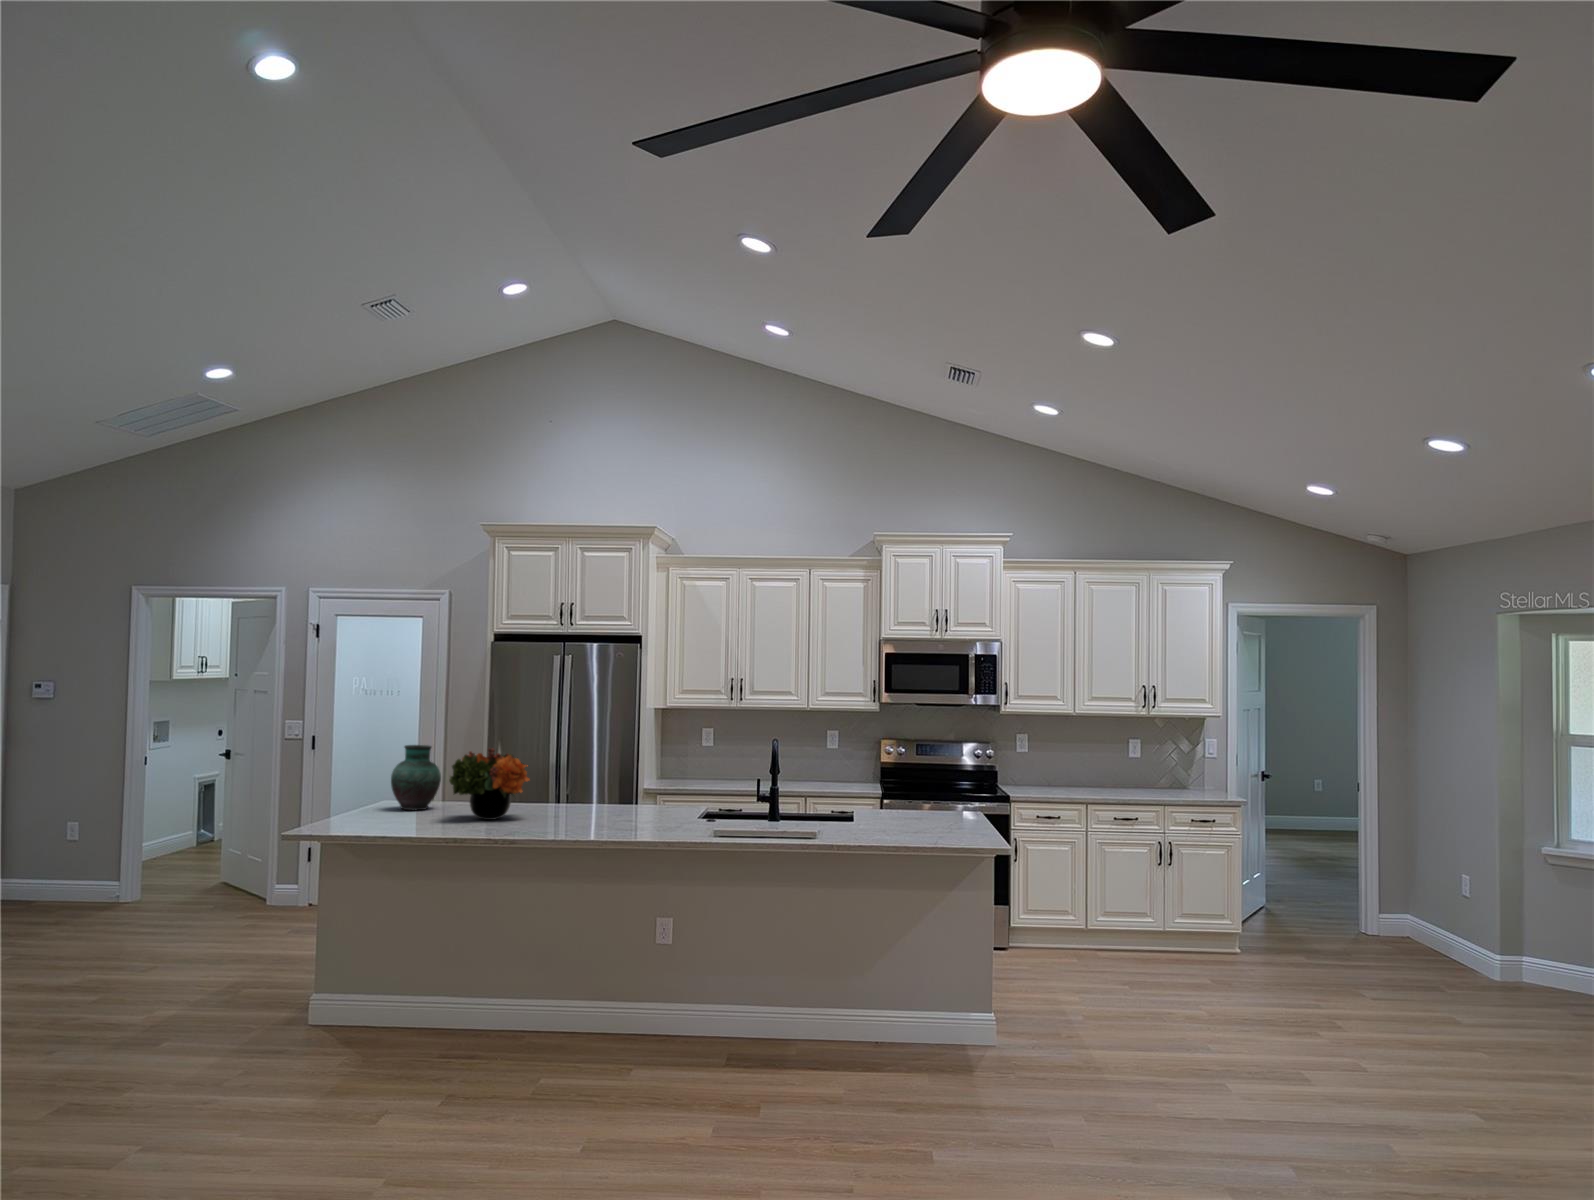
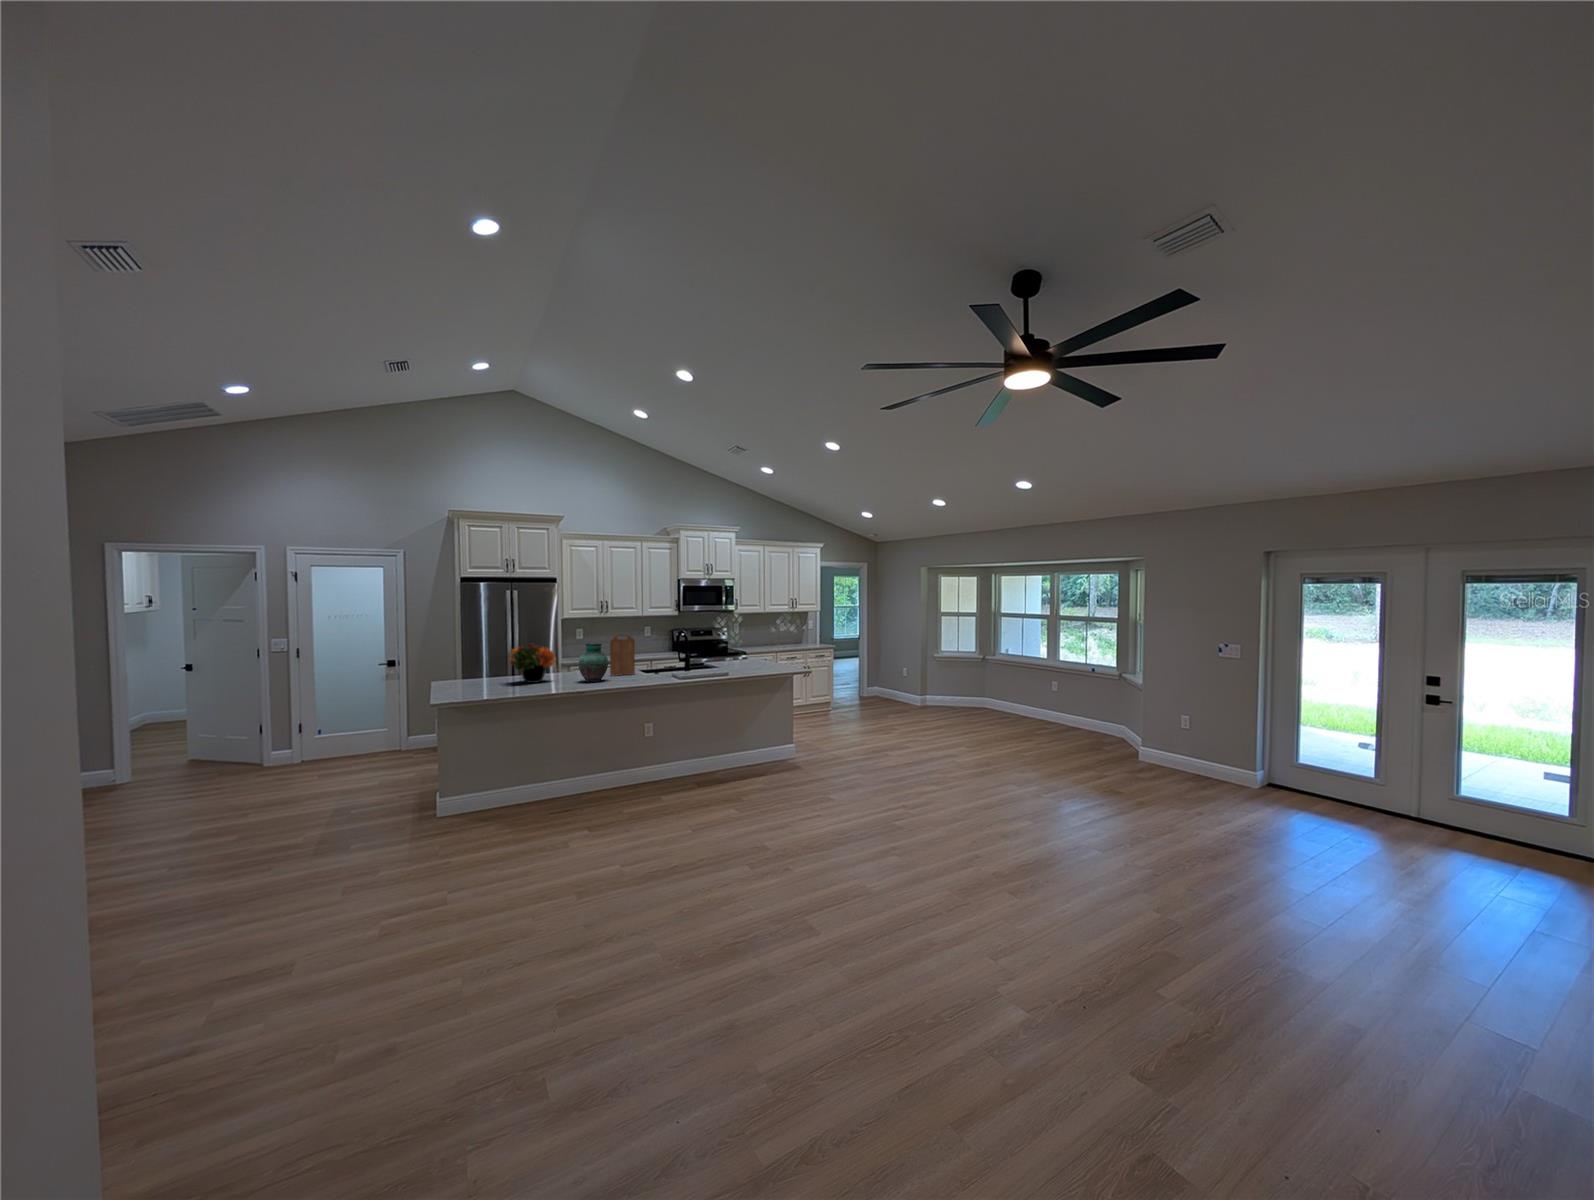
cutting board: none [623,741,670,823] -> present [610,634,635,676]
vase: present [391,745,441,810] -> present [579,643,608,682]

